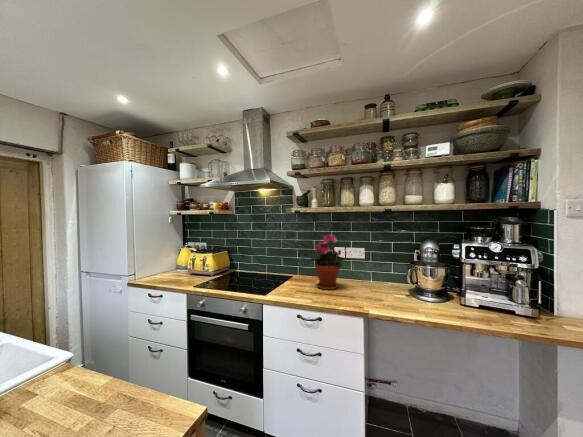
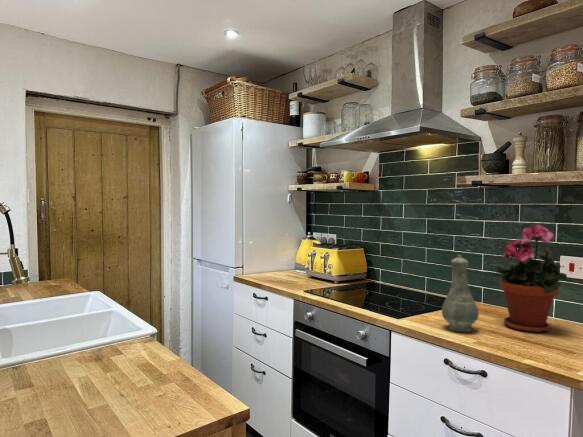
vase: none [290,254,309,297] -> present [442,255,479,332]

